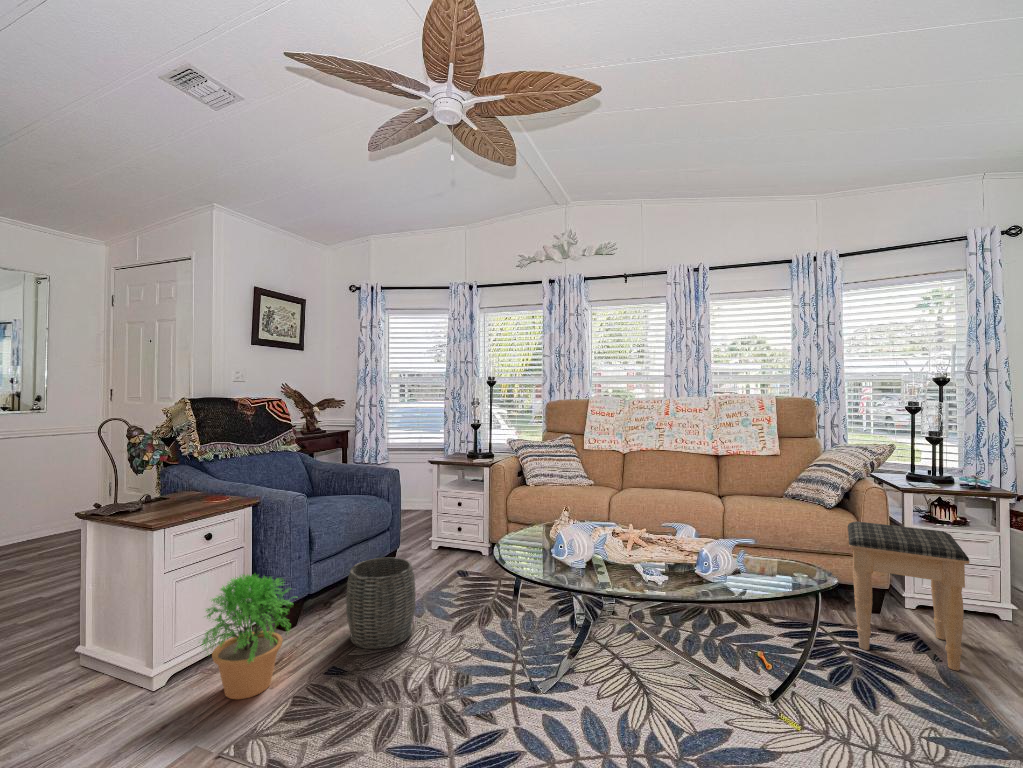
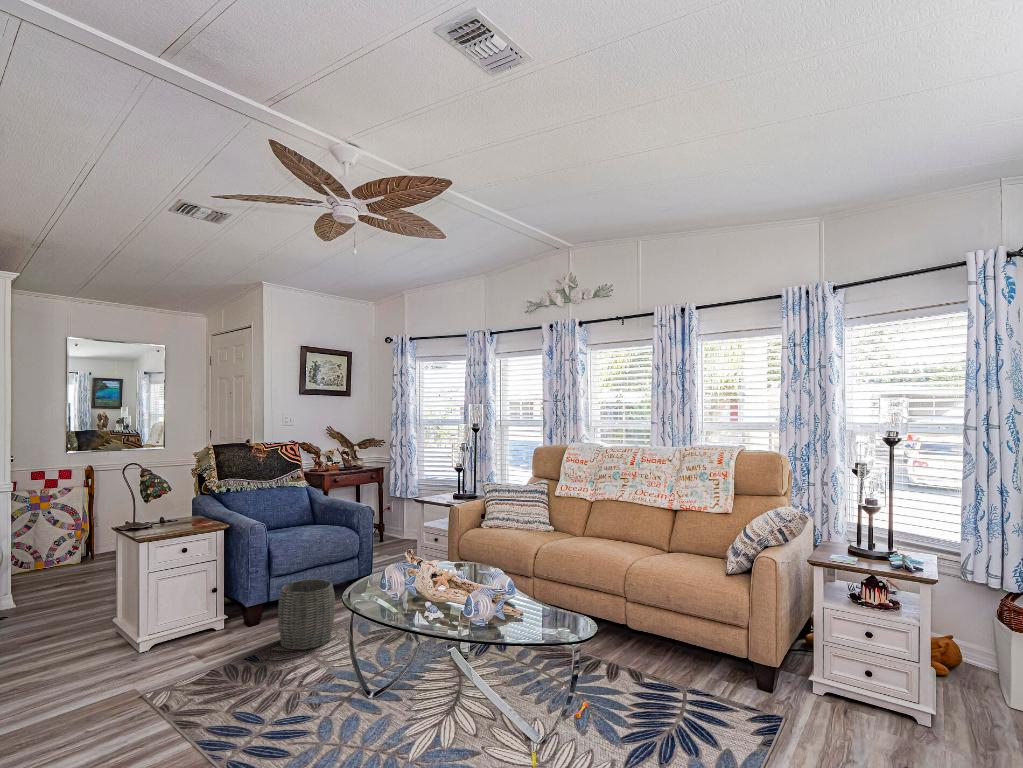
footstool: present [848,521,969,671] -> none [680,586,809,744]
potted plant: present [202,574,292,699] -> none [156,577,233,665]

